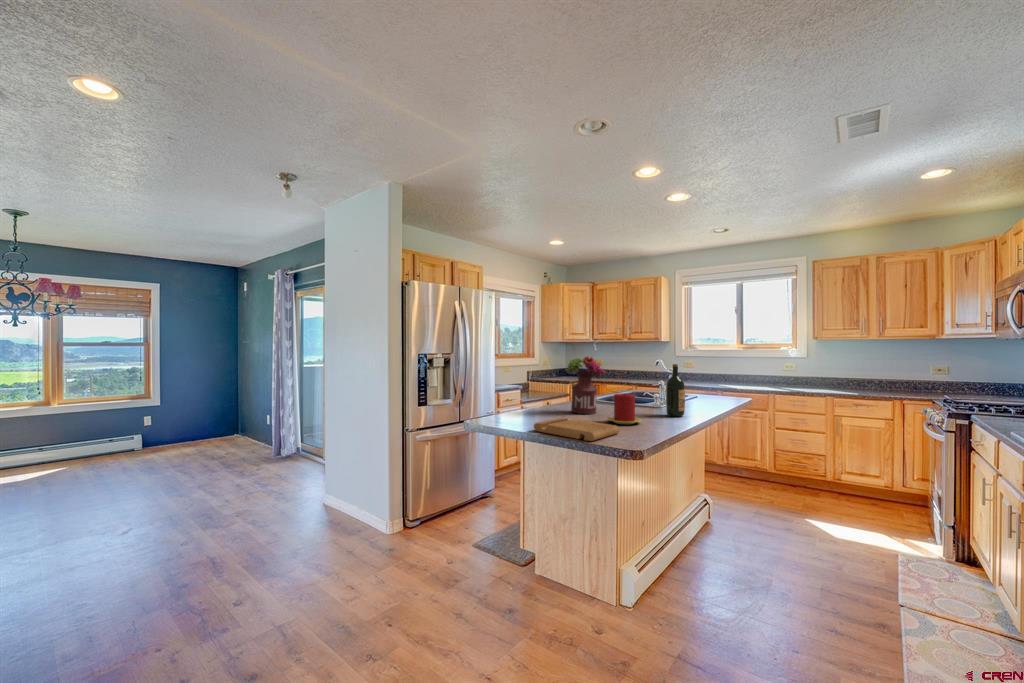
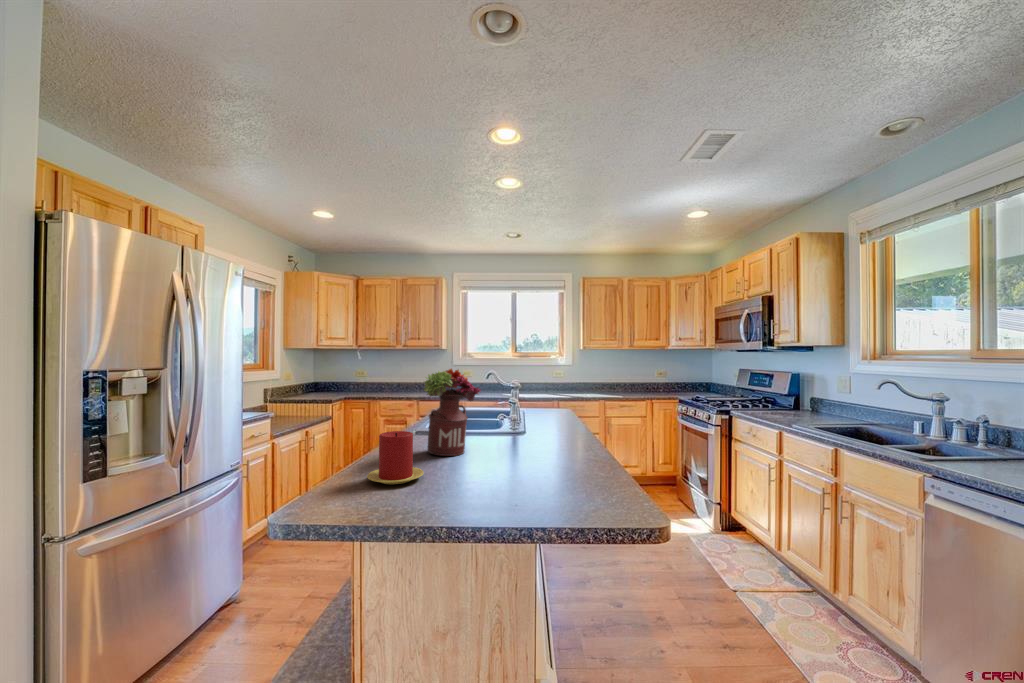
wine bottle: present [666,364,685,417] -> none [550,377,572,444]
candle: present [608,393,642,424] -> present [367,431,424,484]
cutting board: present [534,418,619,441] -> none [435,471,564,512]

